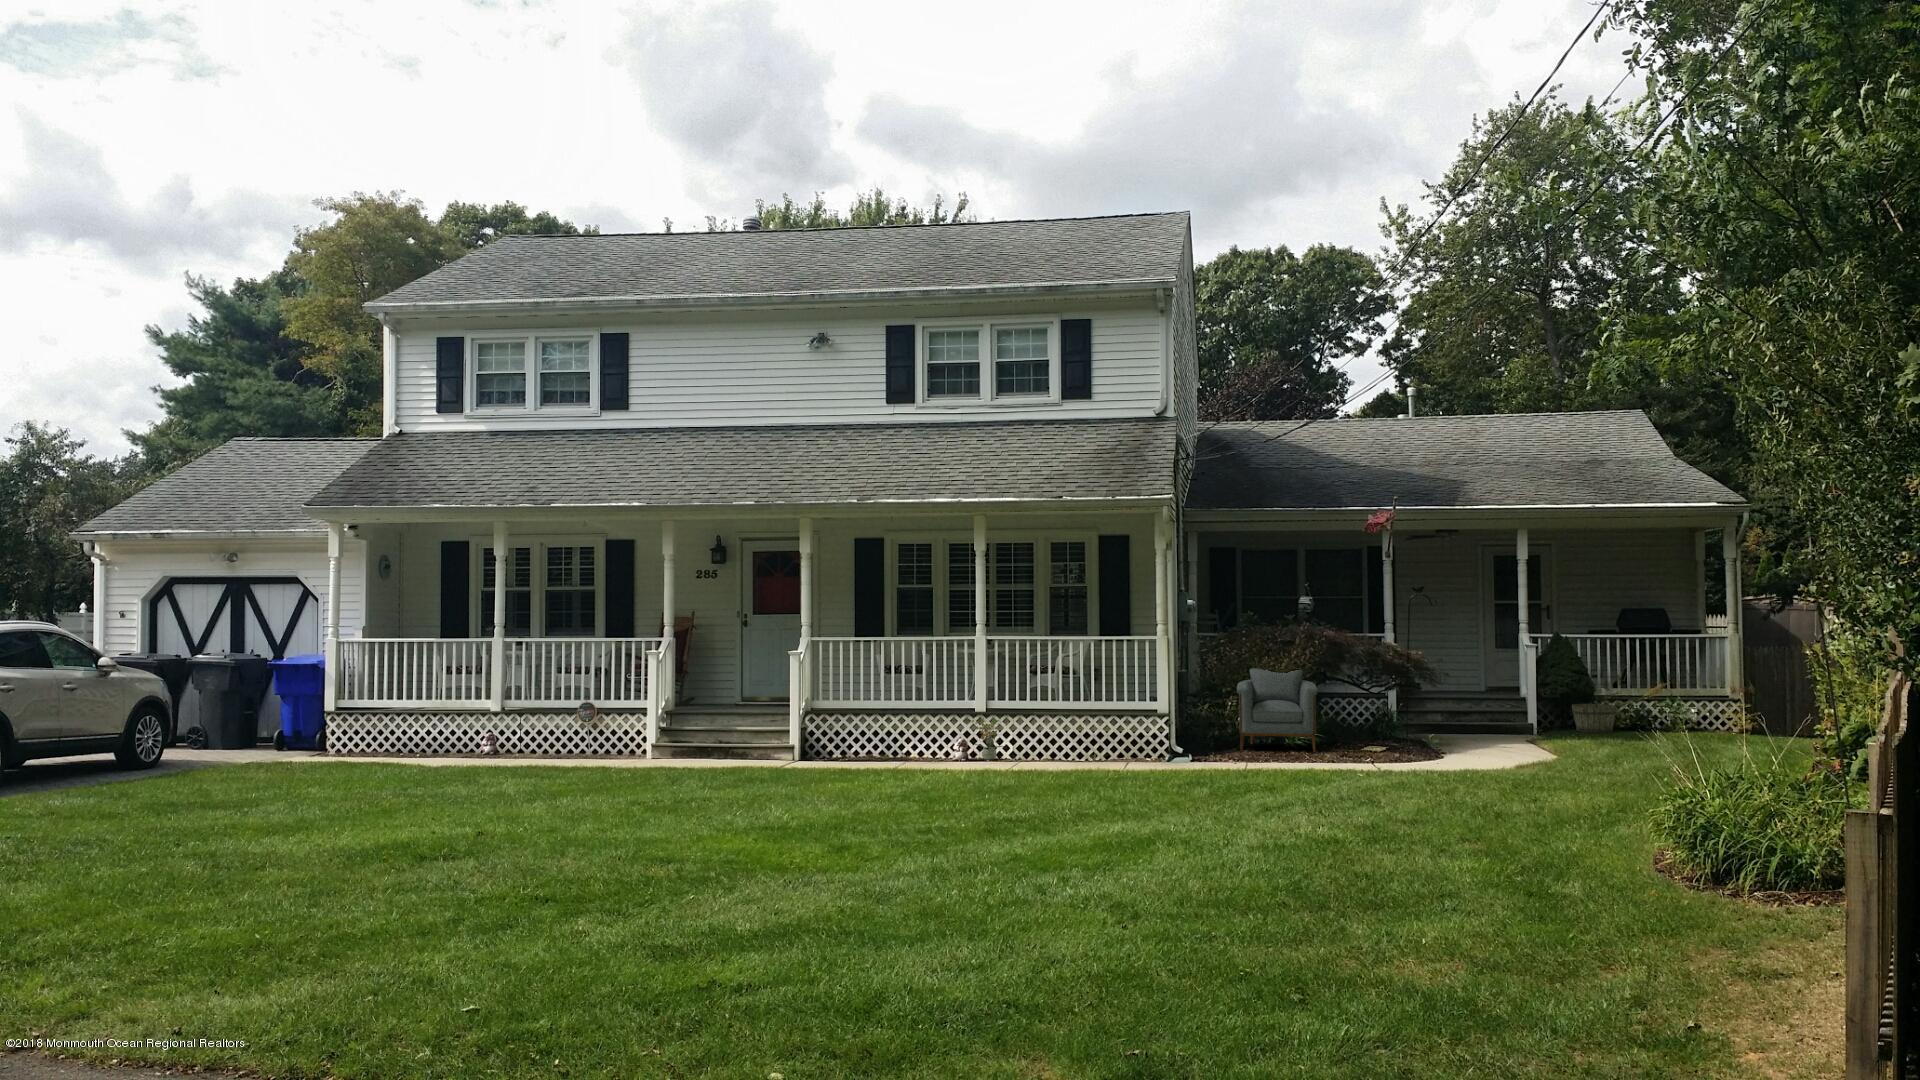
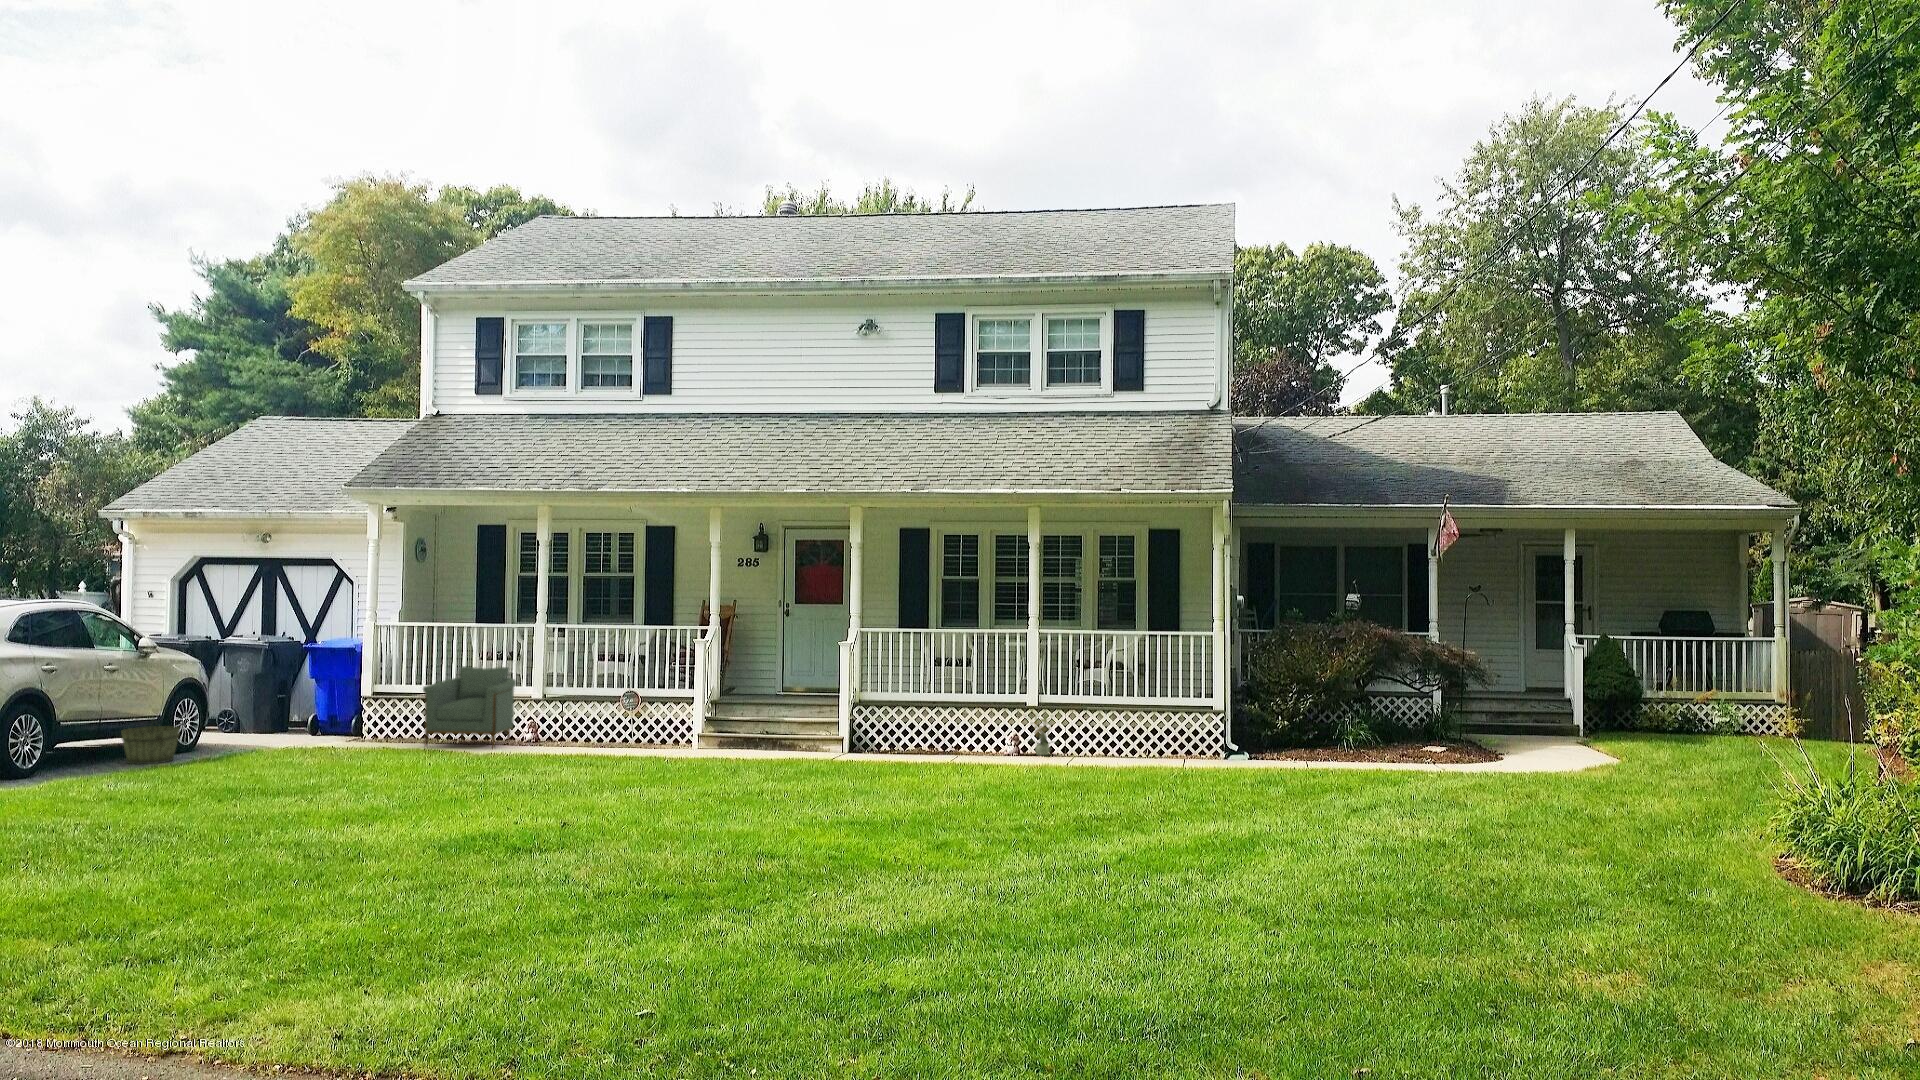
armchair: present [1237,668,1317,752] -> present [423,666,516,749]
wooden bucket: present [1572,696,1617,733] -> present [121,721,180,764]

